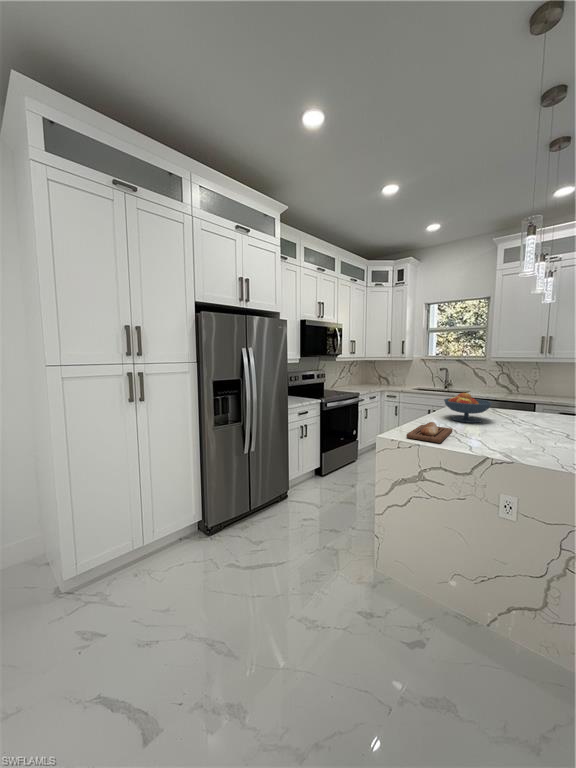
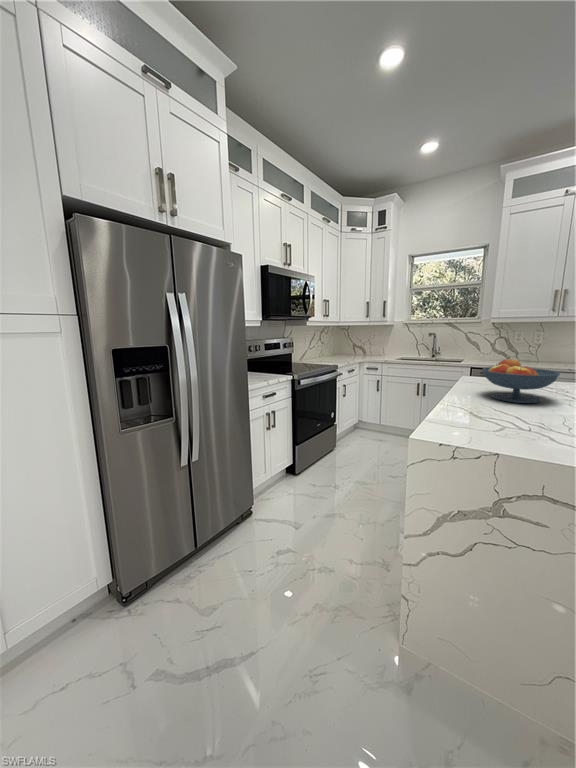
bread loaf: present [406,422,453,443] -> none [464,407,535,448]

